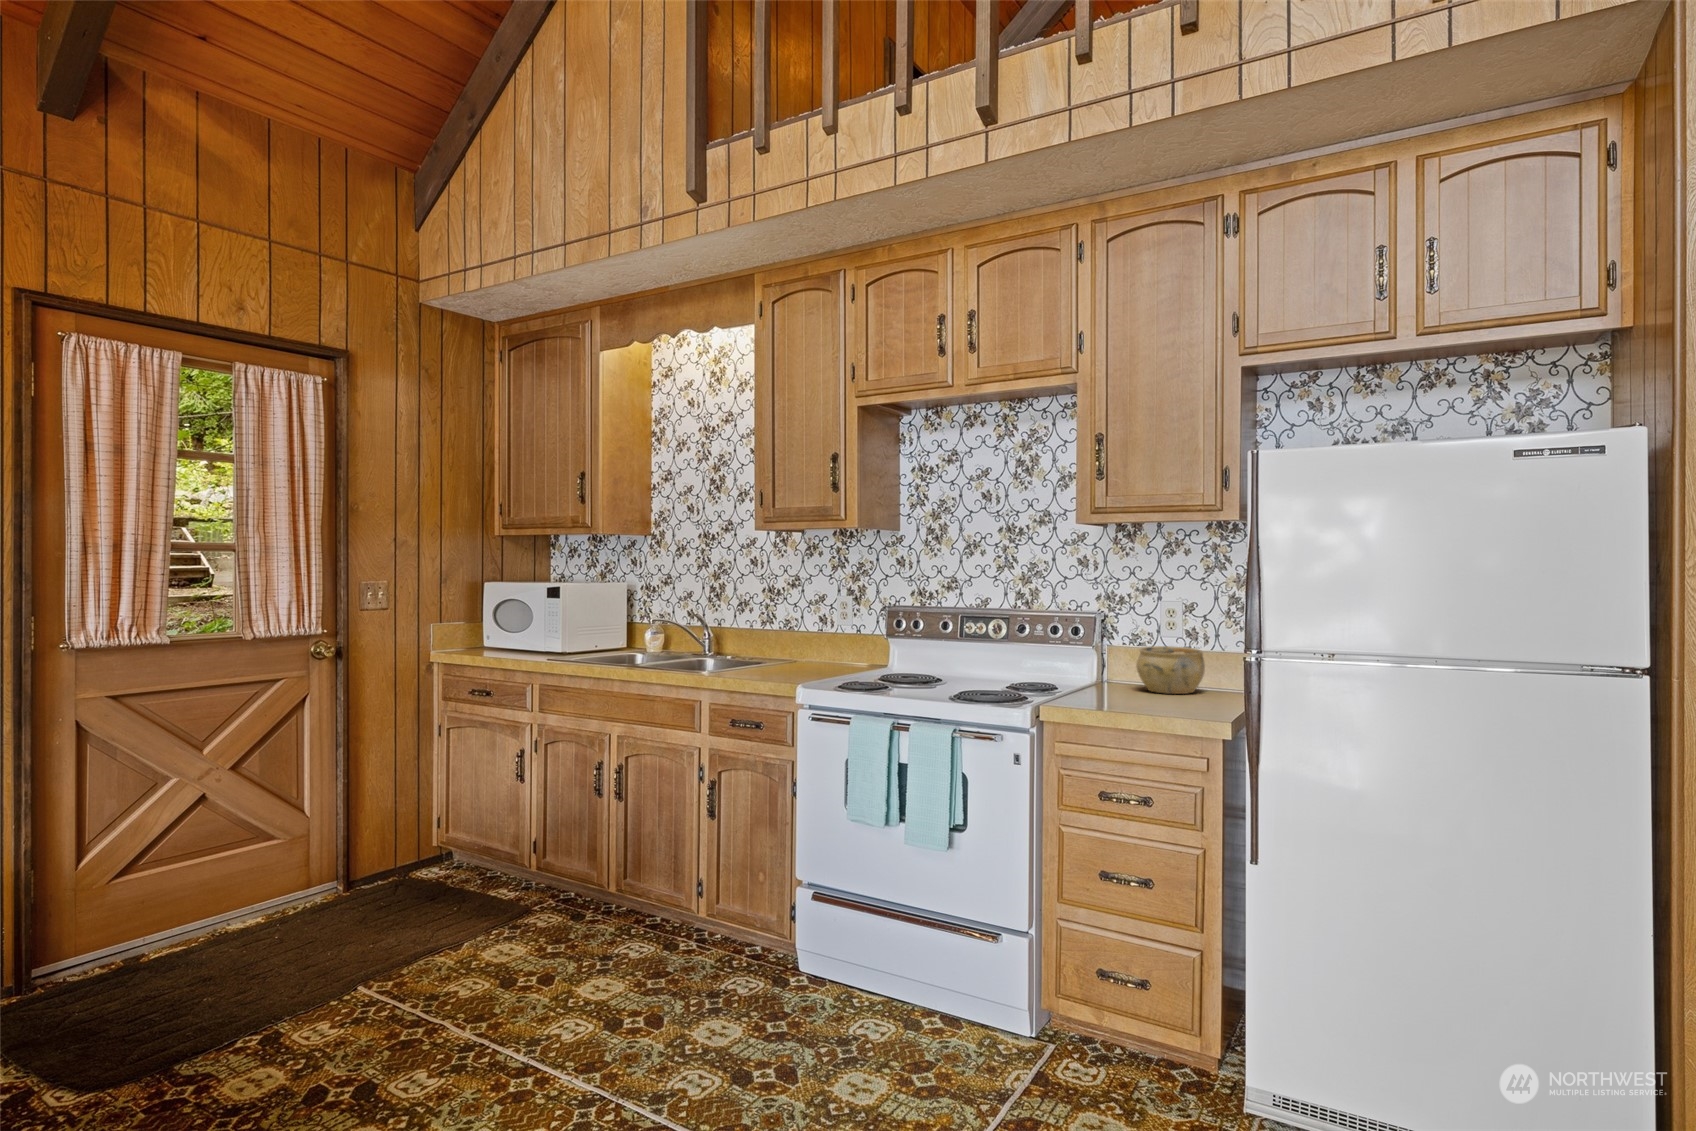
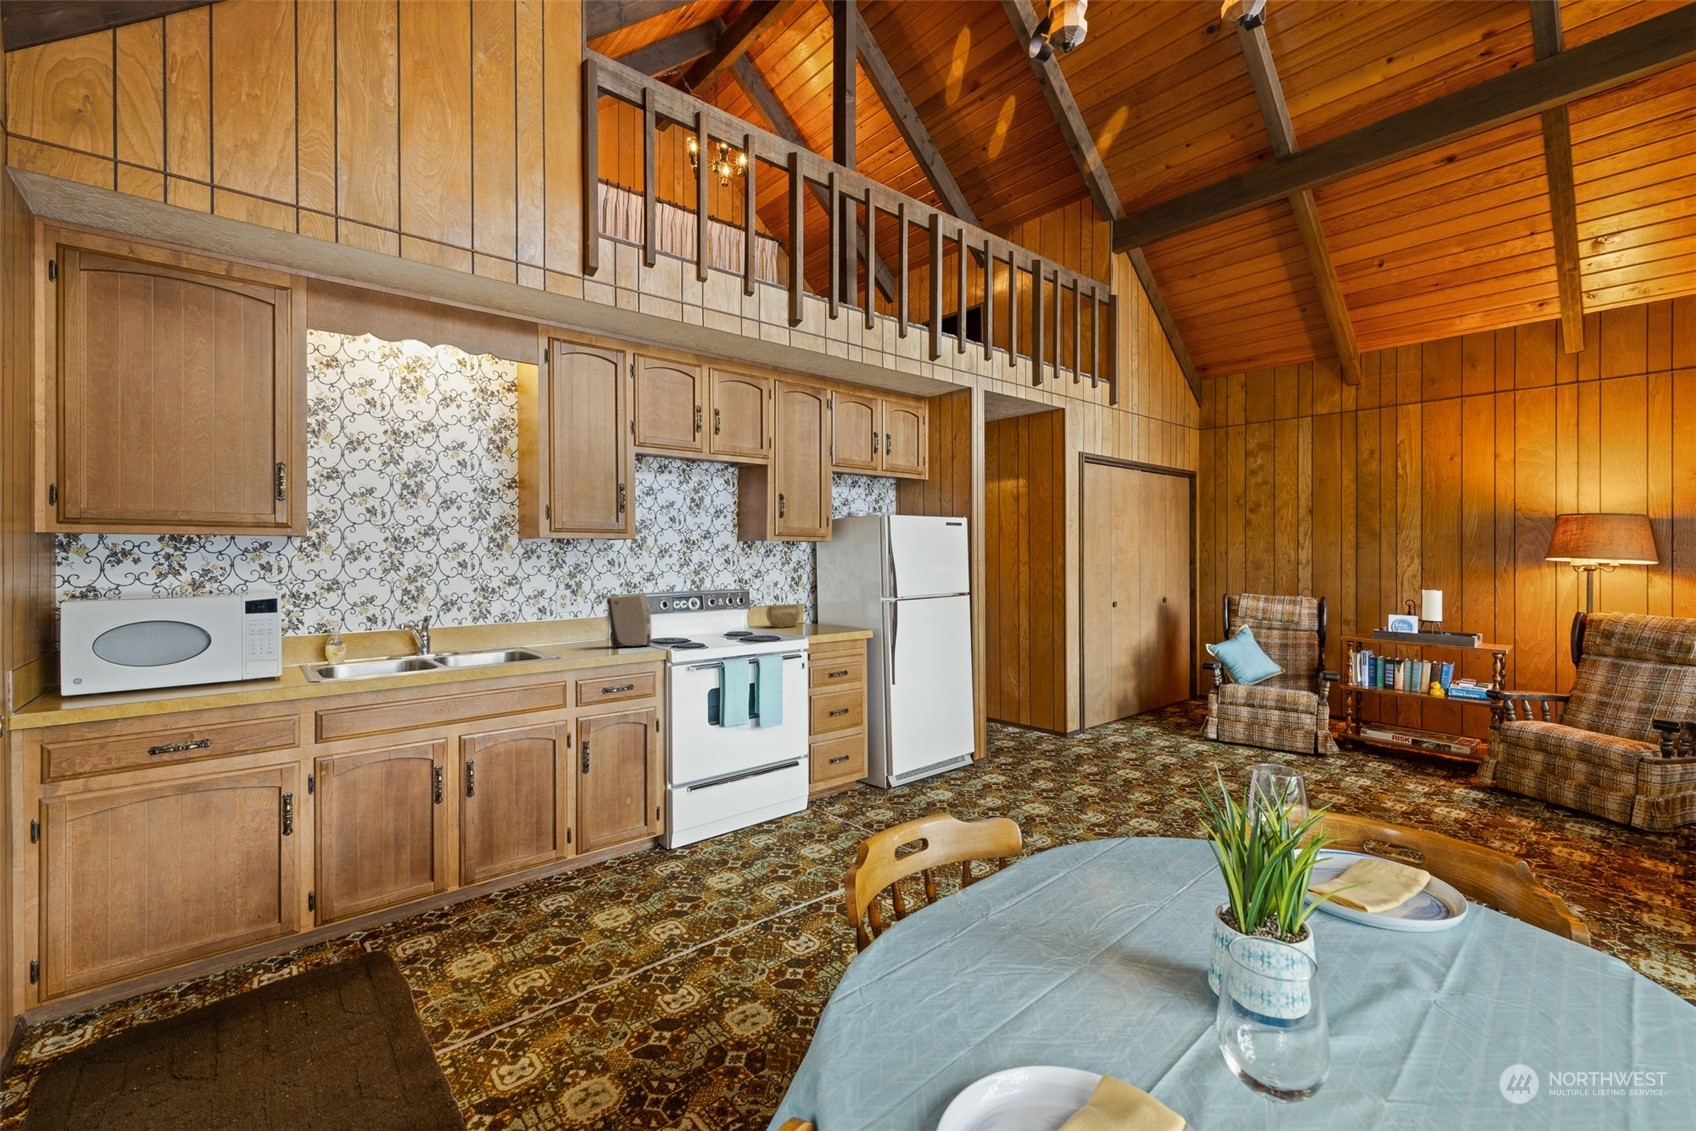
soap dispenser: none [808,607,854,681] -> present [607,593,651,647]

